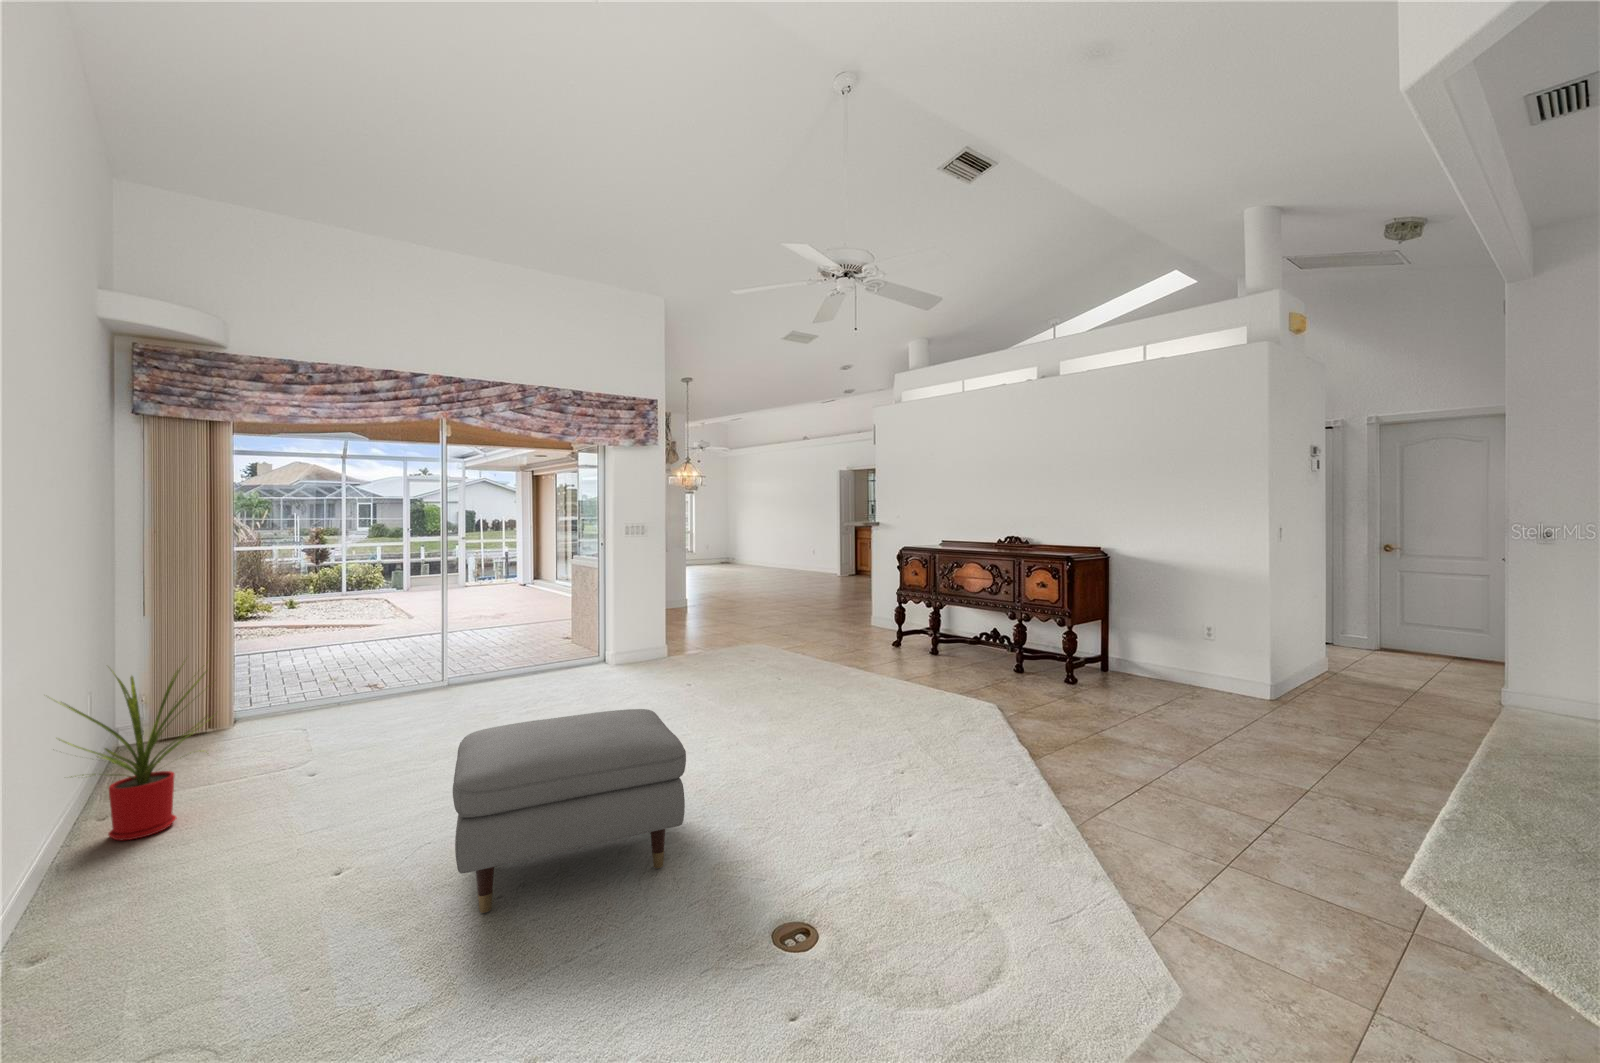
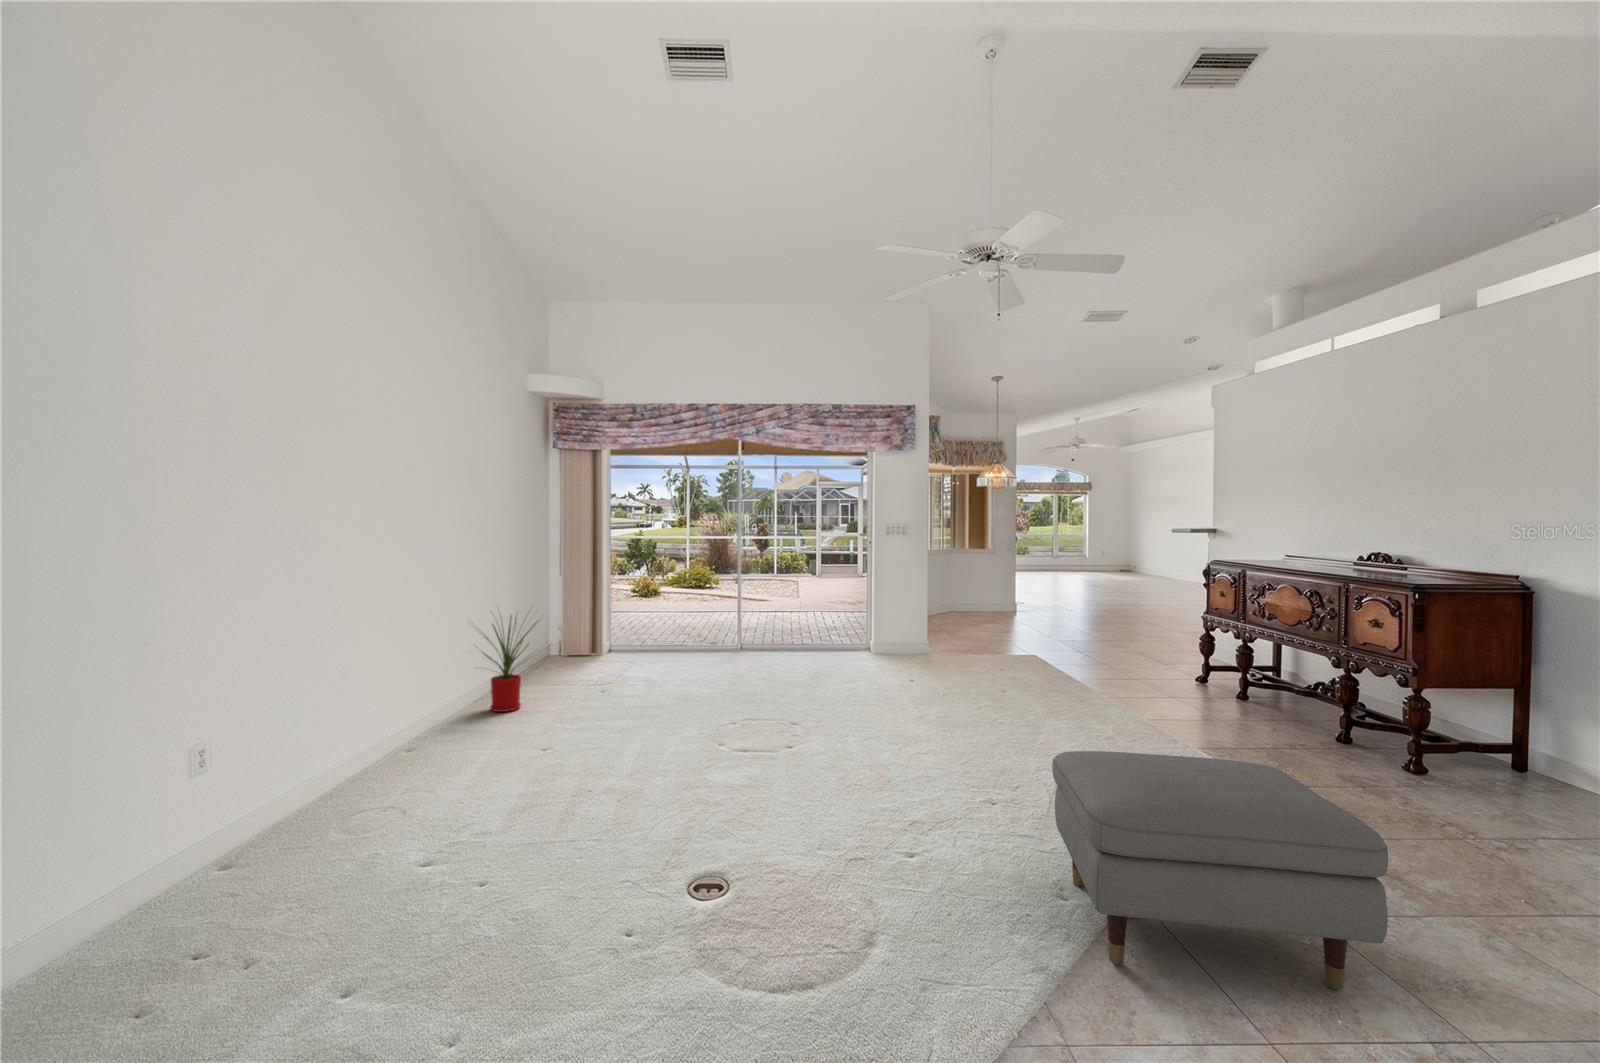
ottoman: present [453,709,686,913] -> present [1052,751,1388,989]

